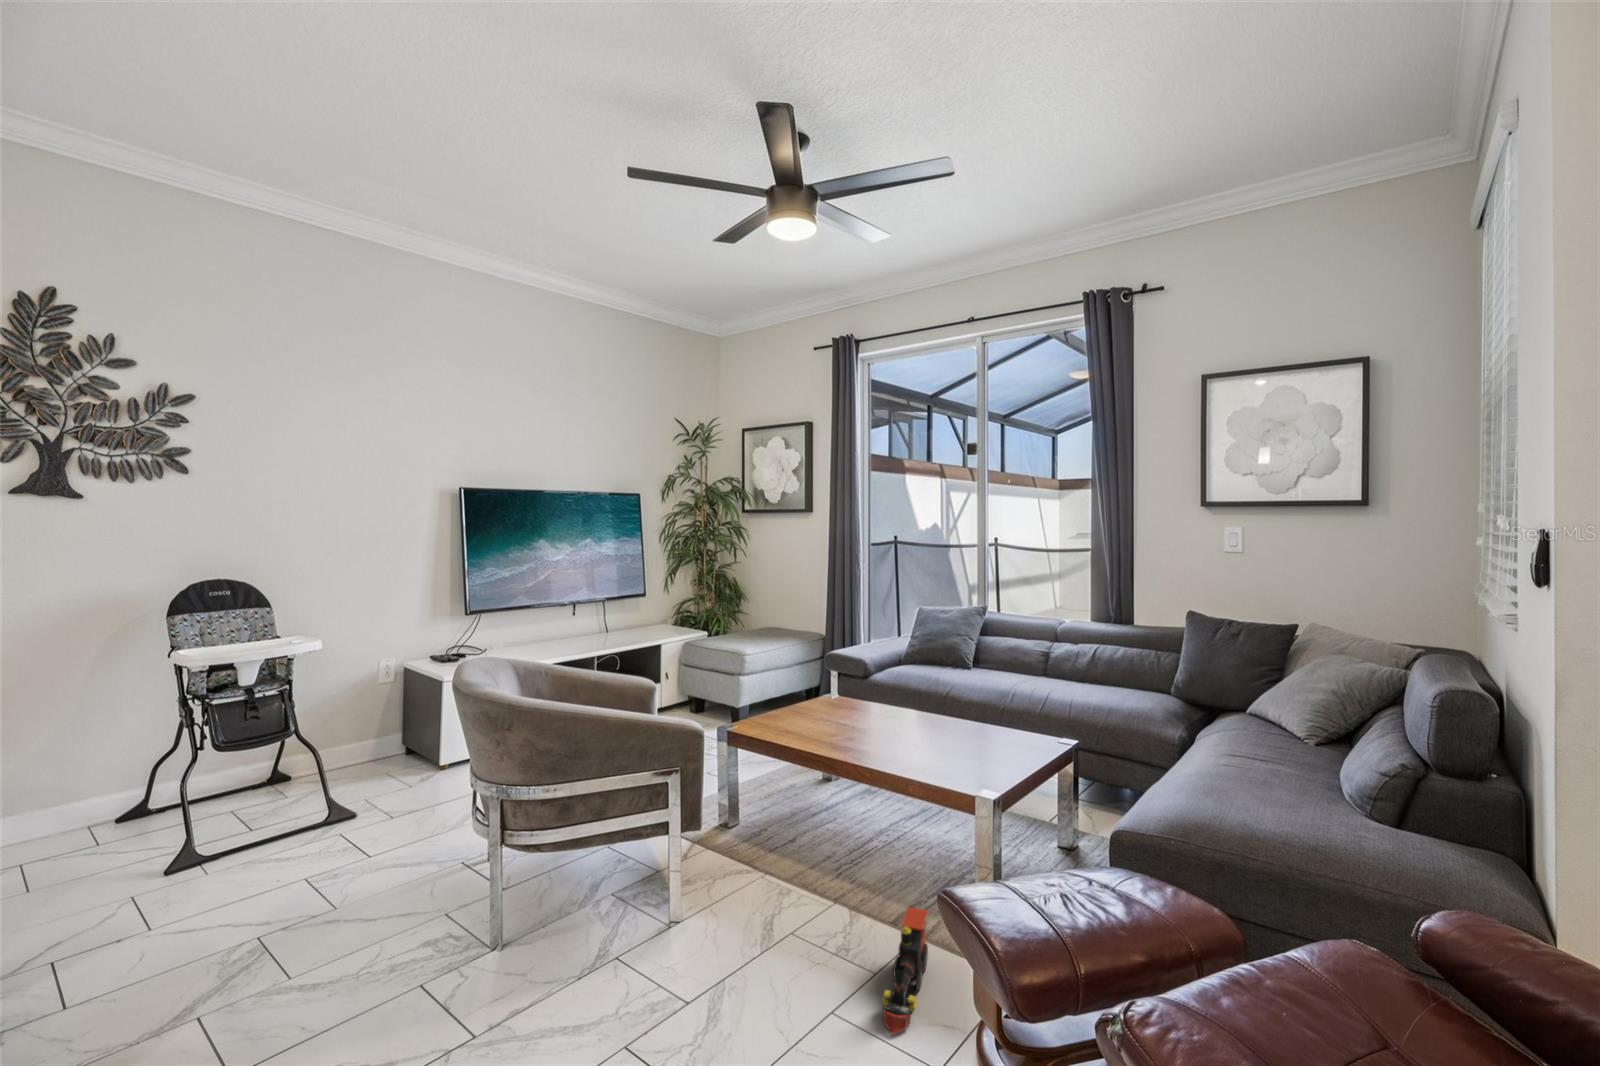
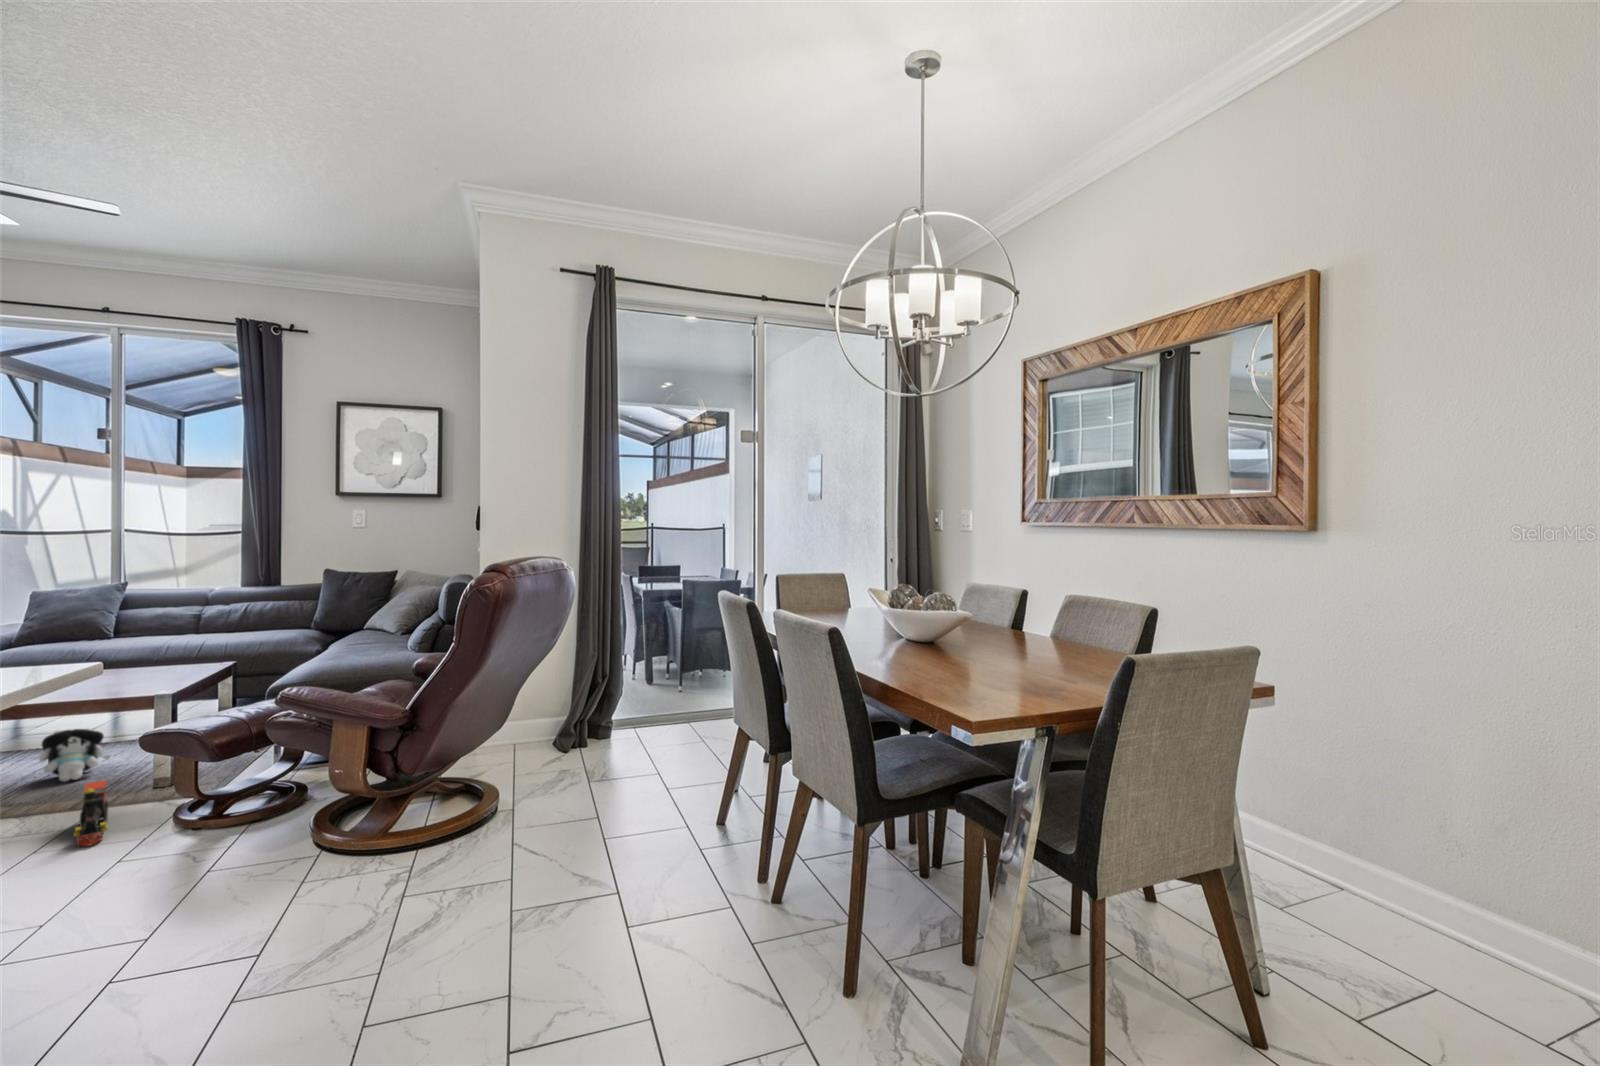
plush toy: none [892,789,952,858] -> present [39,728,110,782]

